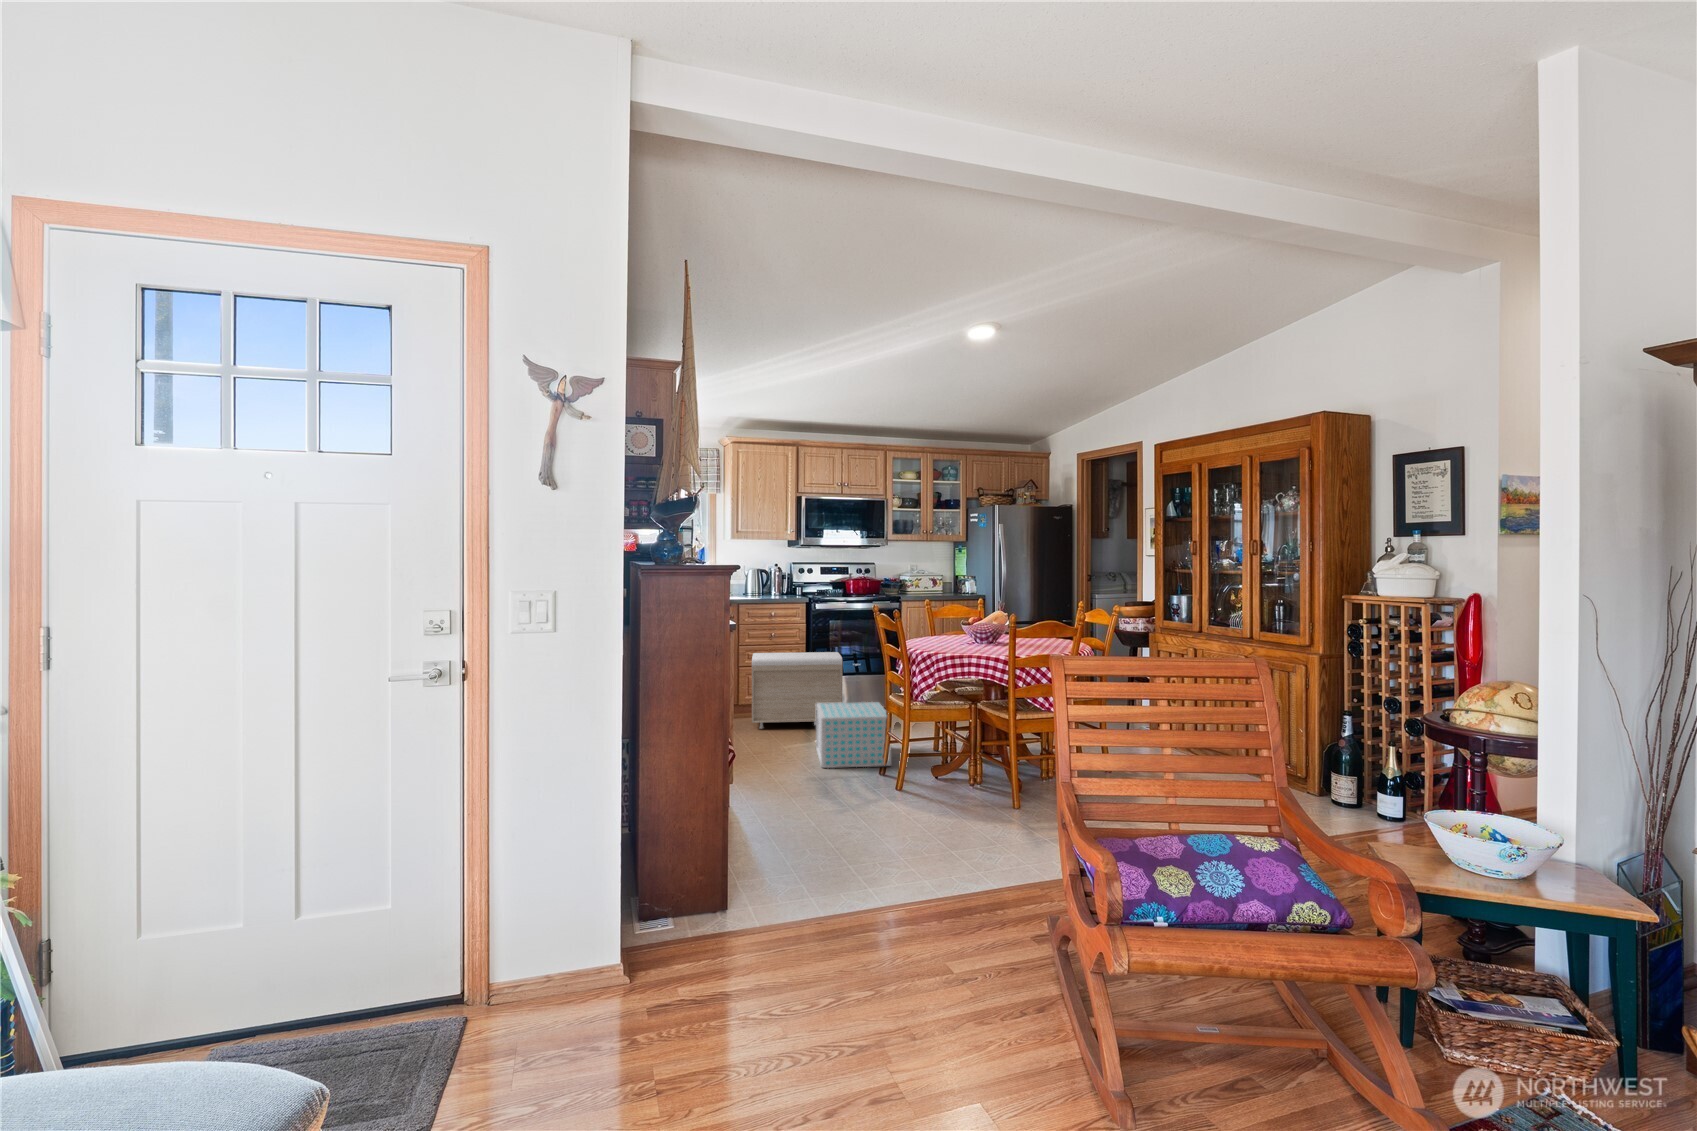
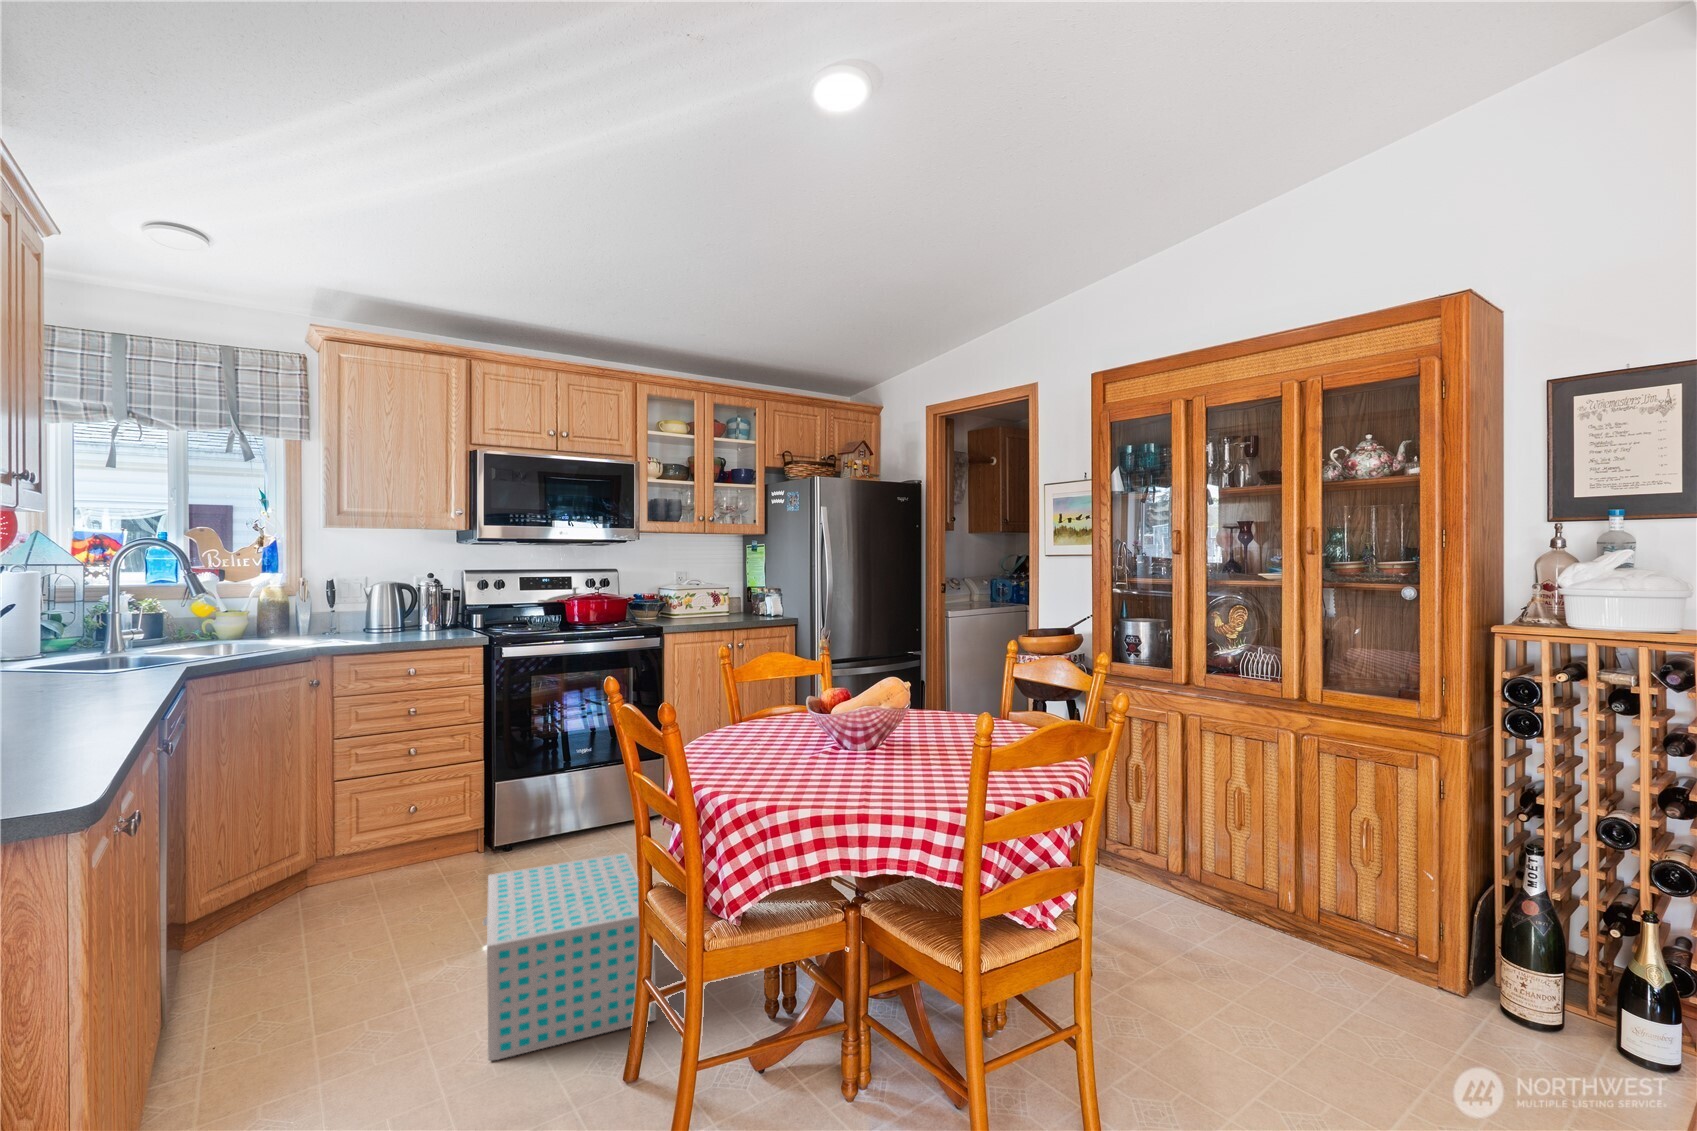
storage bench: present [752,652,843,729] -> none [357,733,556,907]

